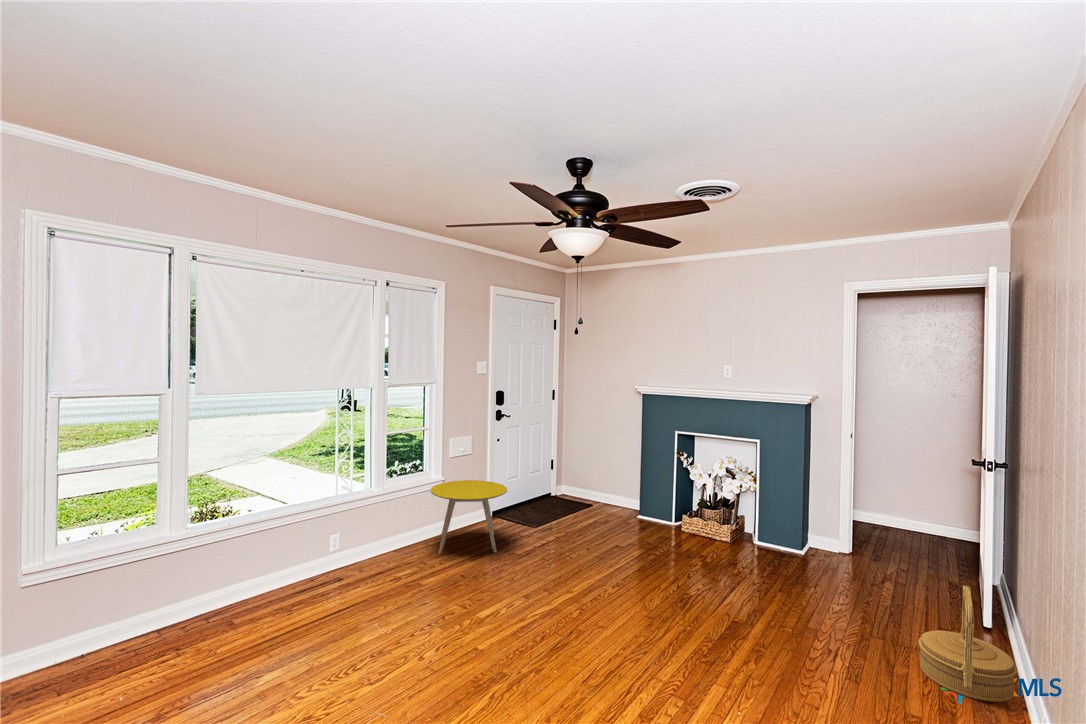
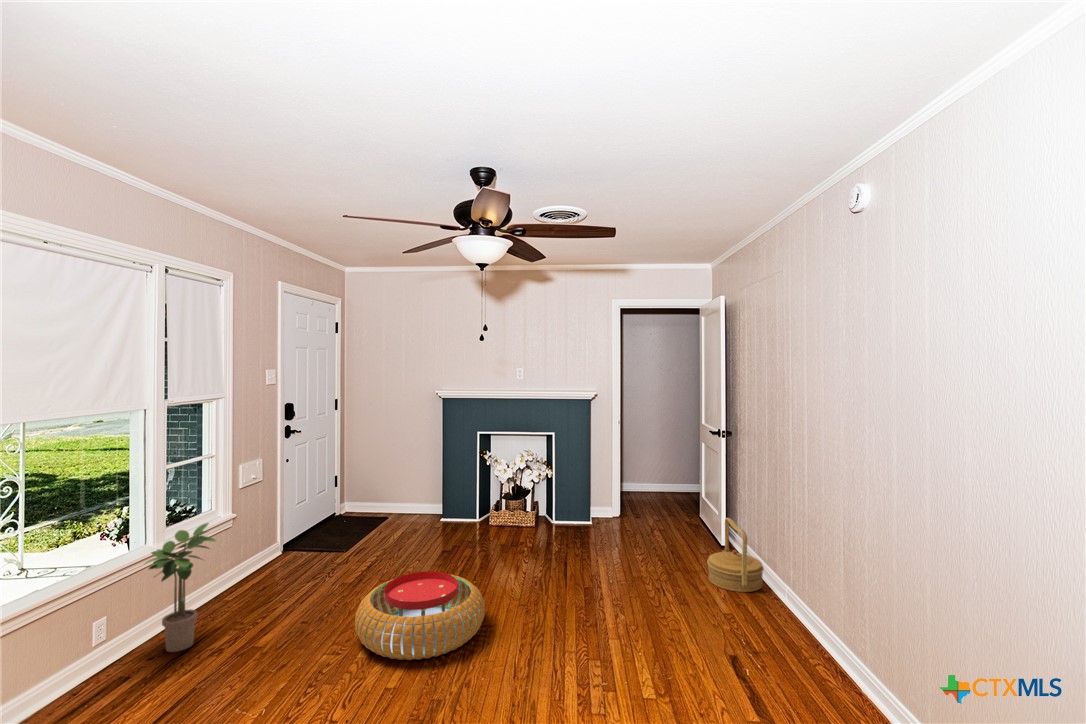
potted plant: none [359,478,407,572] -> present [146,523,216,652]
side table: present [431,480,507,554] -> none [227,510,328,607]
pouf: none [480,555,600,637] -> present [355,571,485,660]

